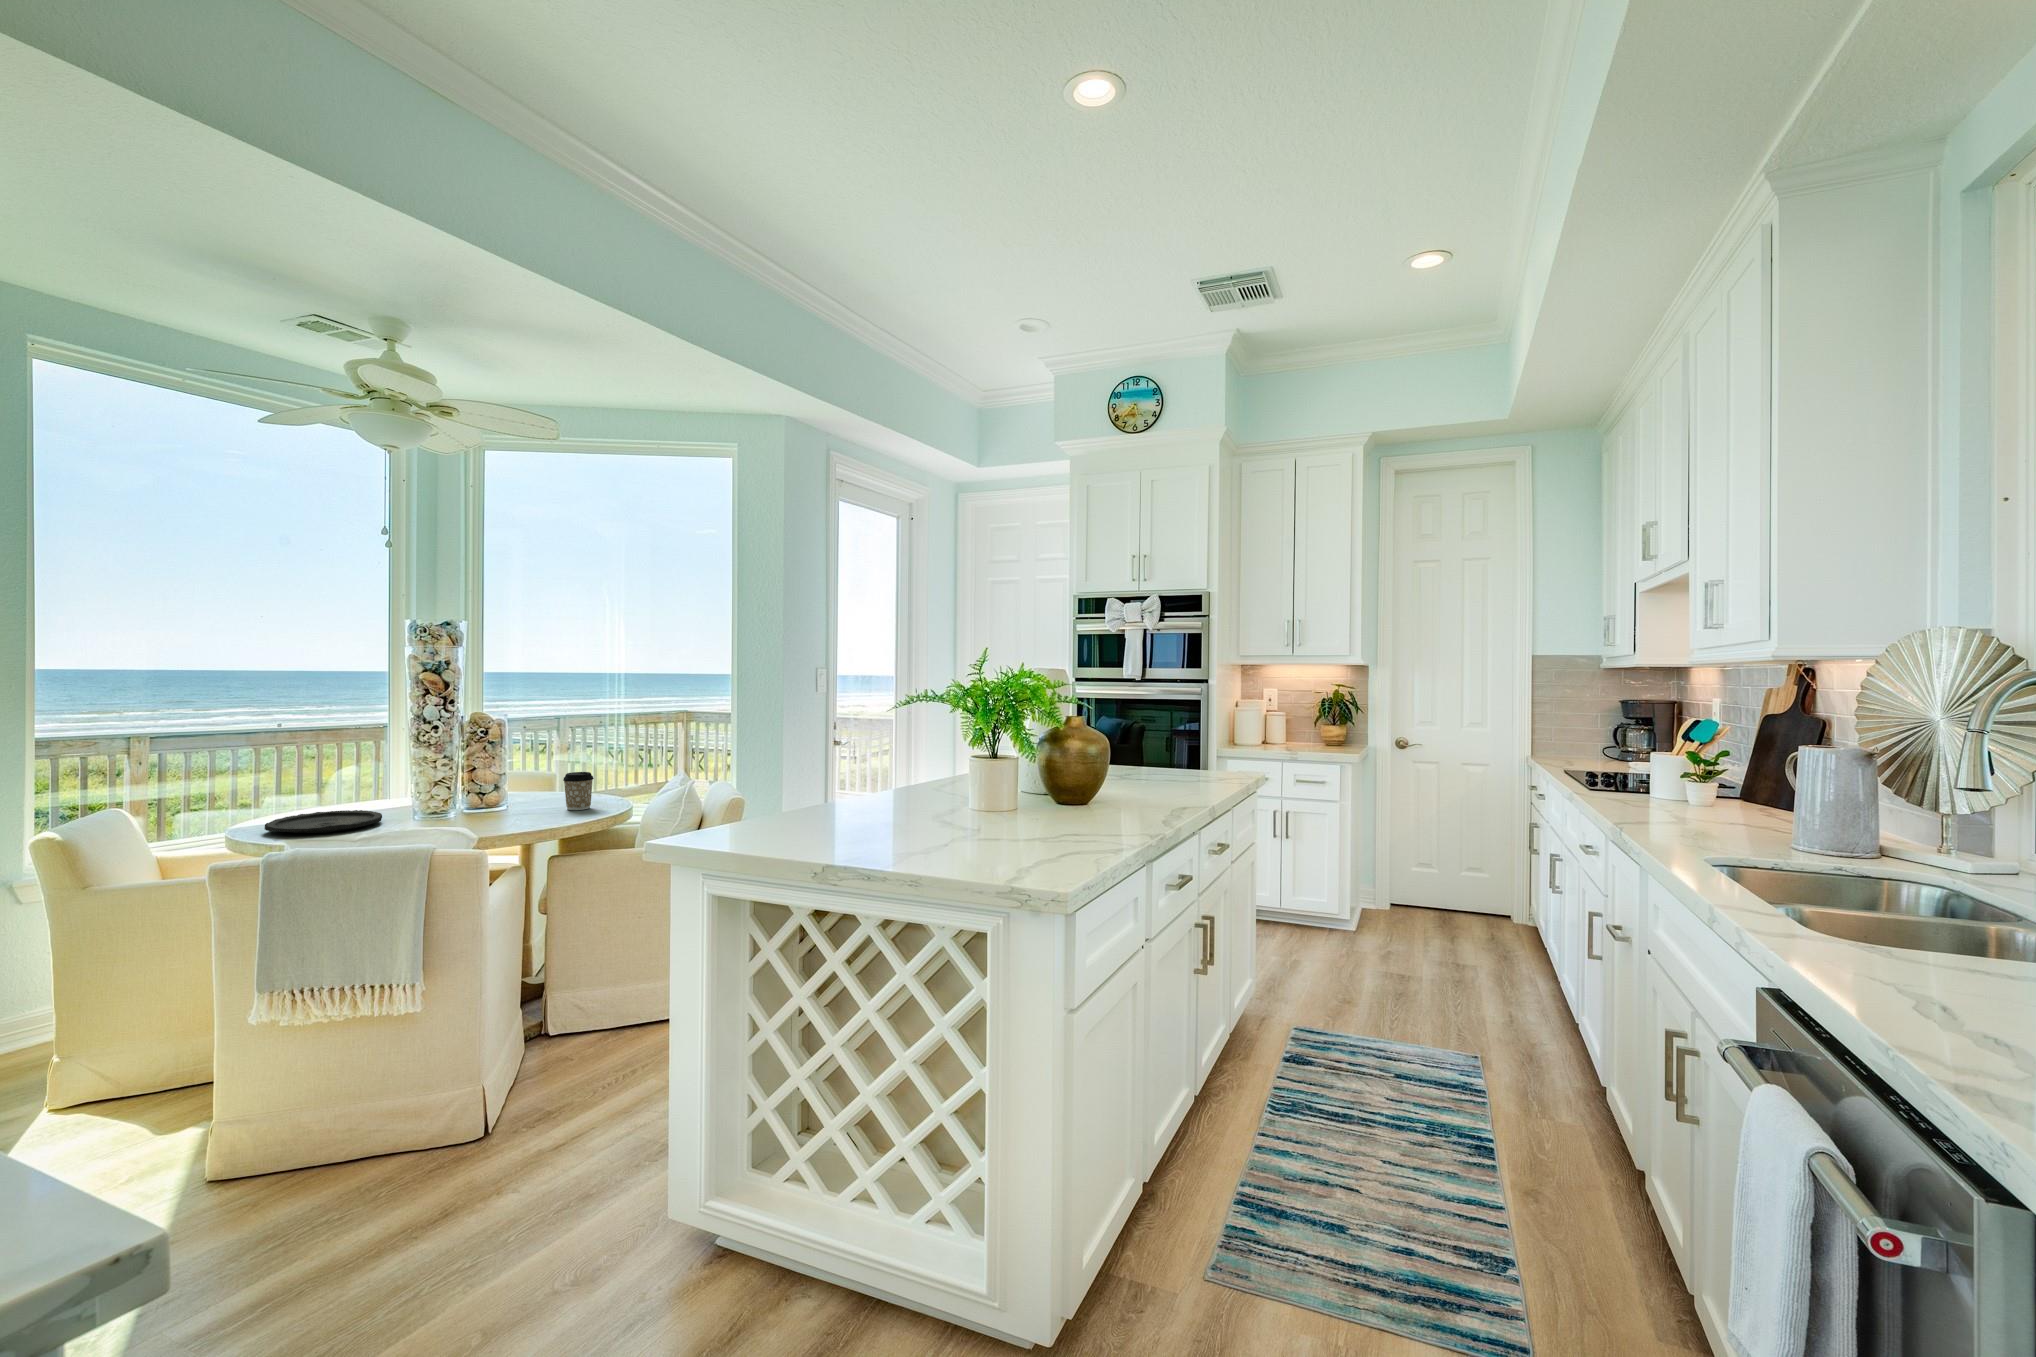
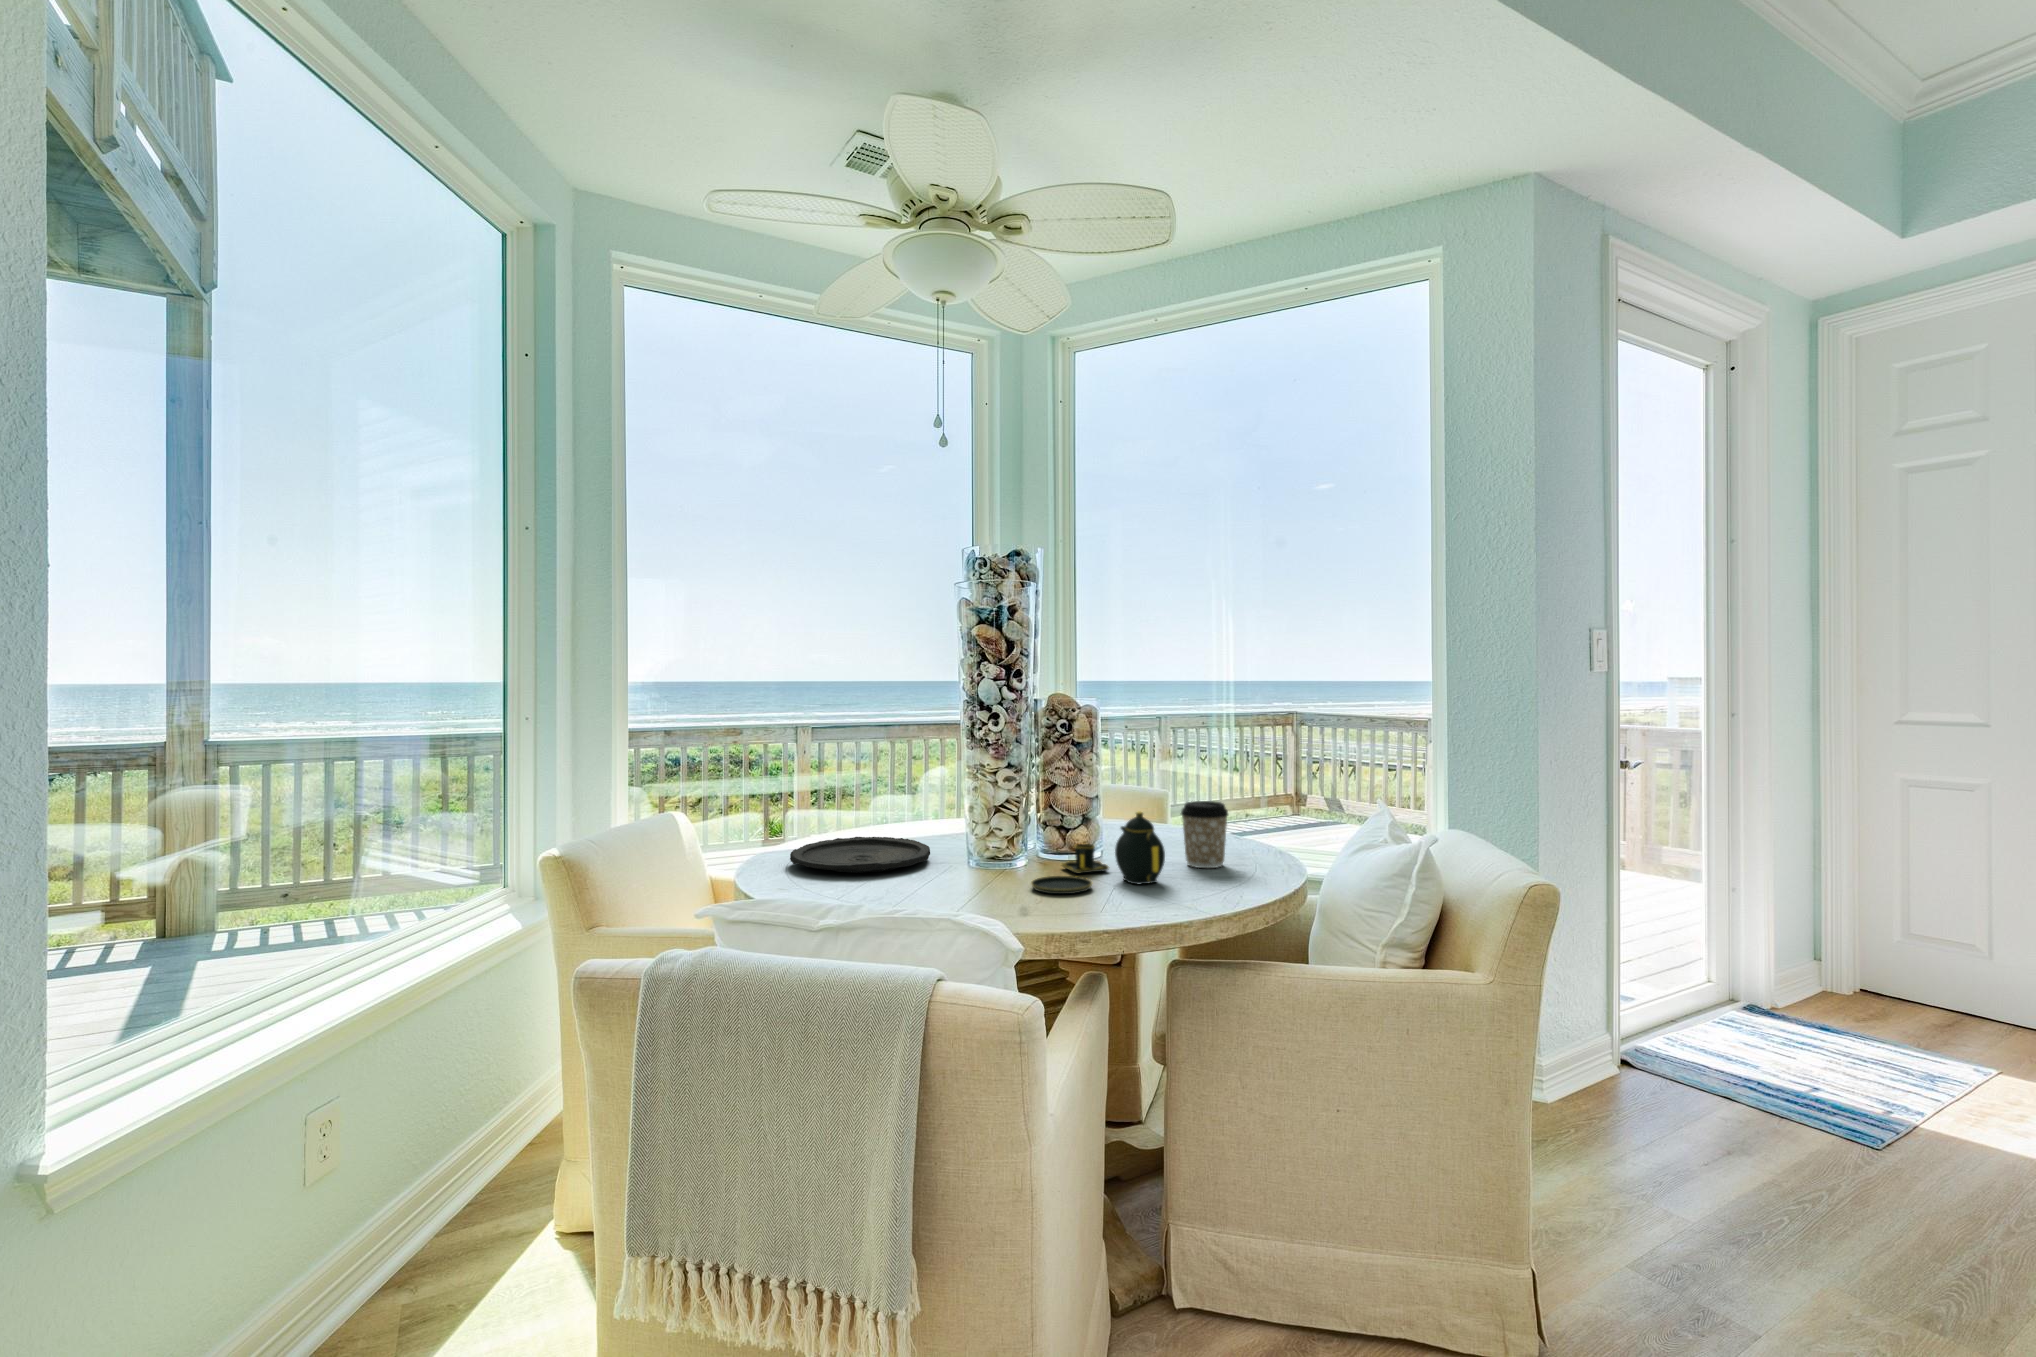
teapot: none [461,779,551,830] -> present [1031,812,1165,894]

